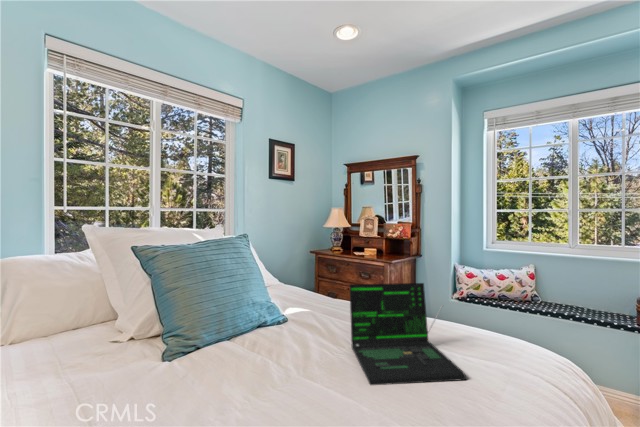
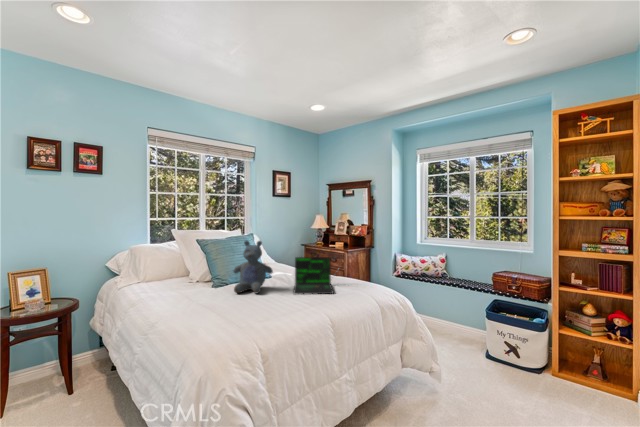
stuffed bear: none [214,249,309,387] -> present [234,241,273,293]

